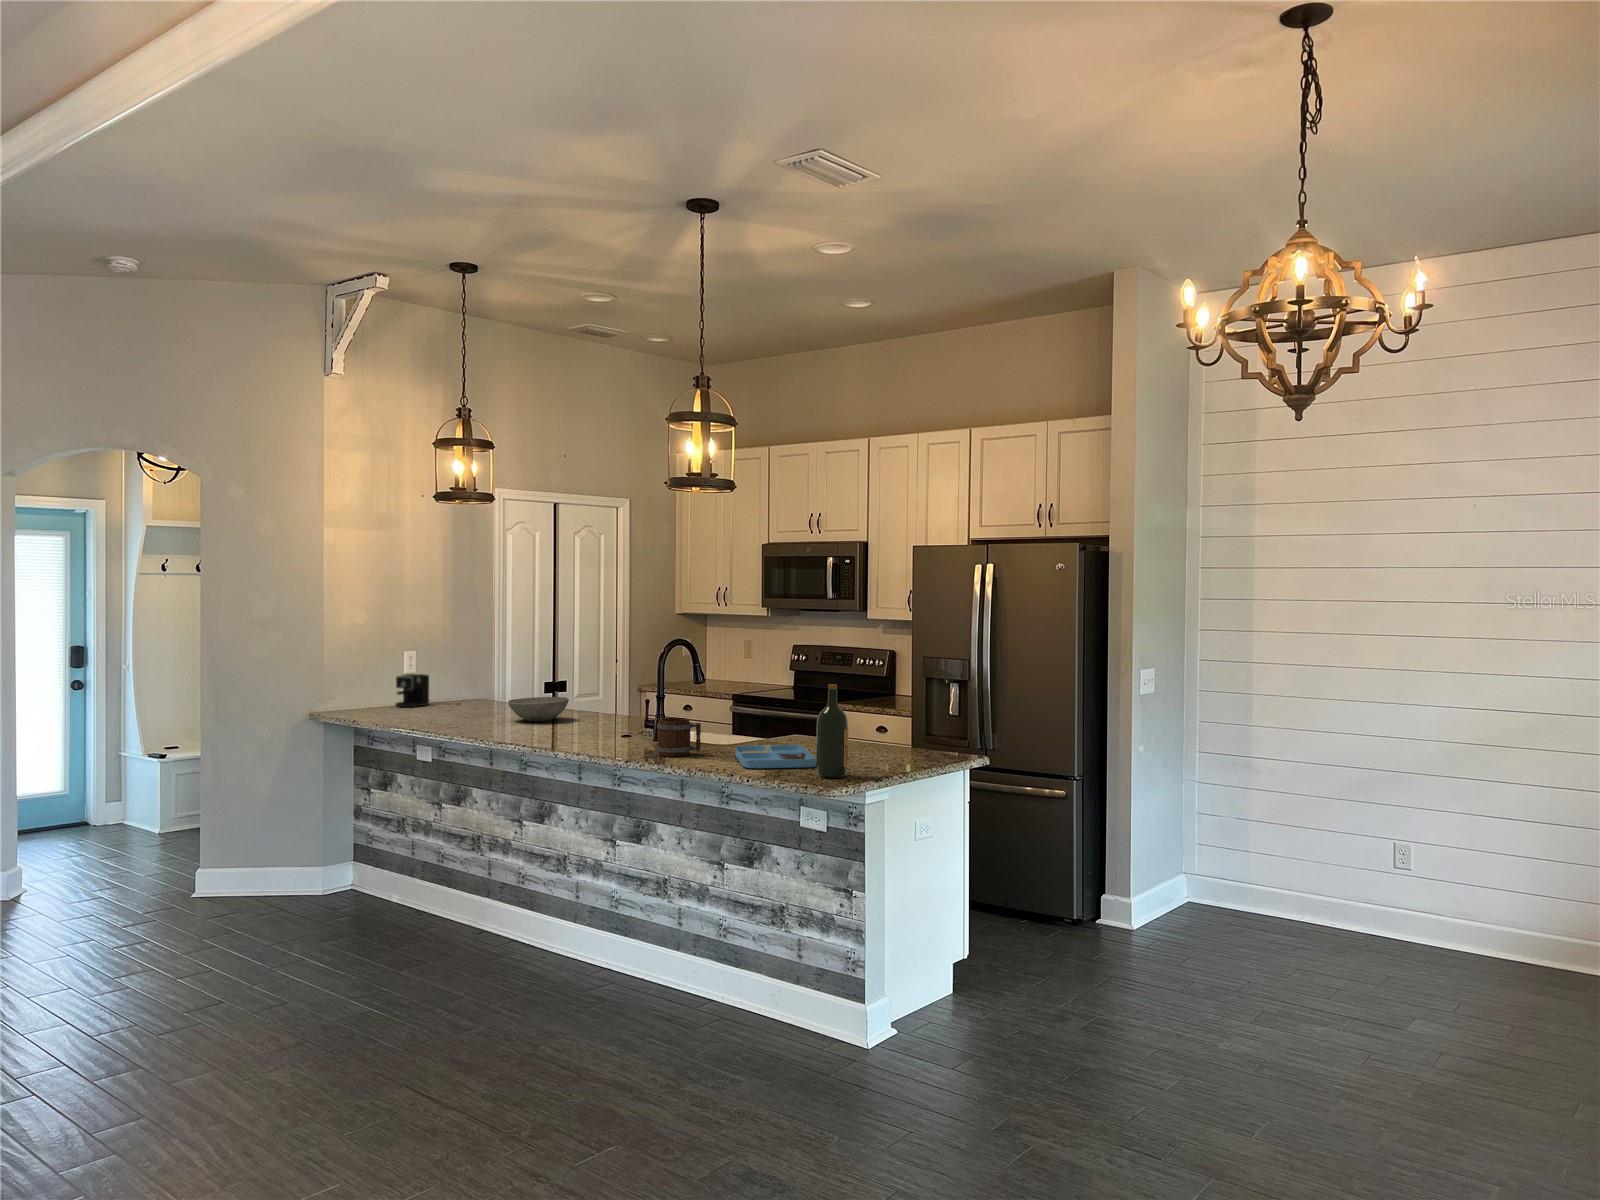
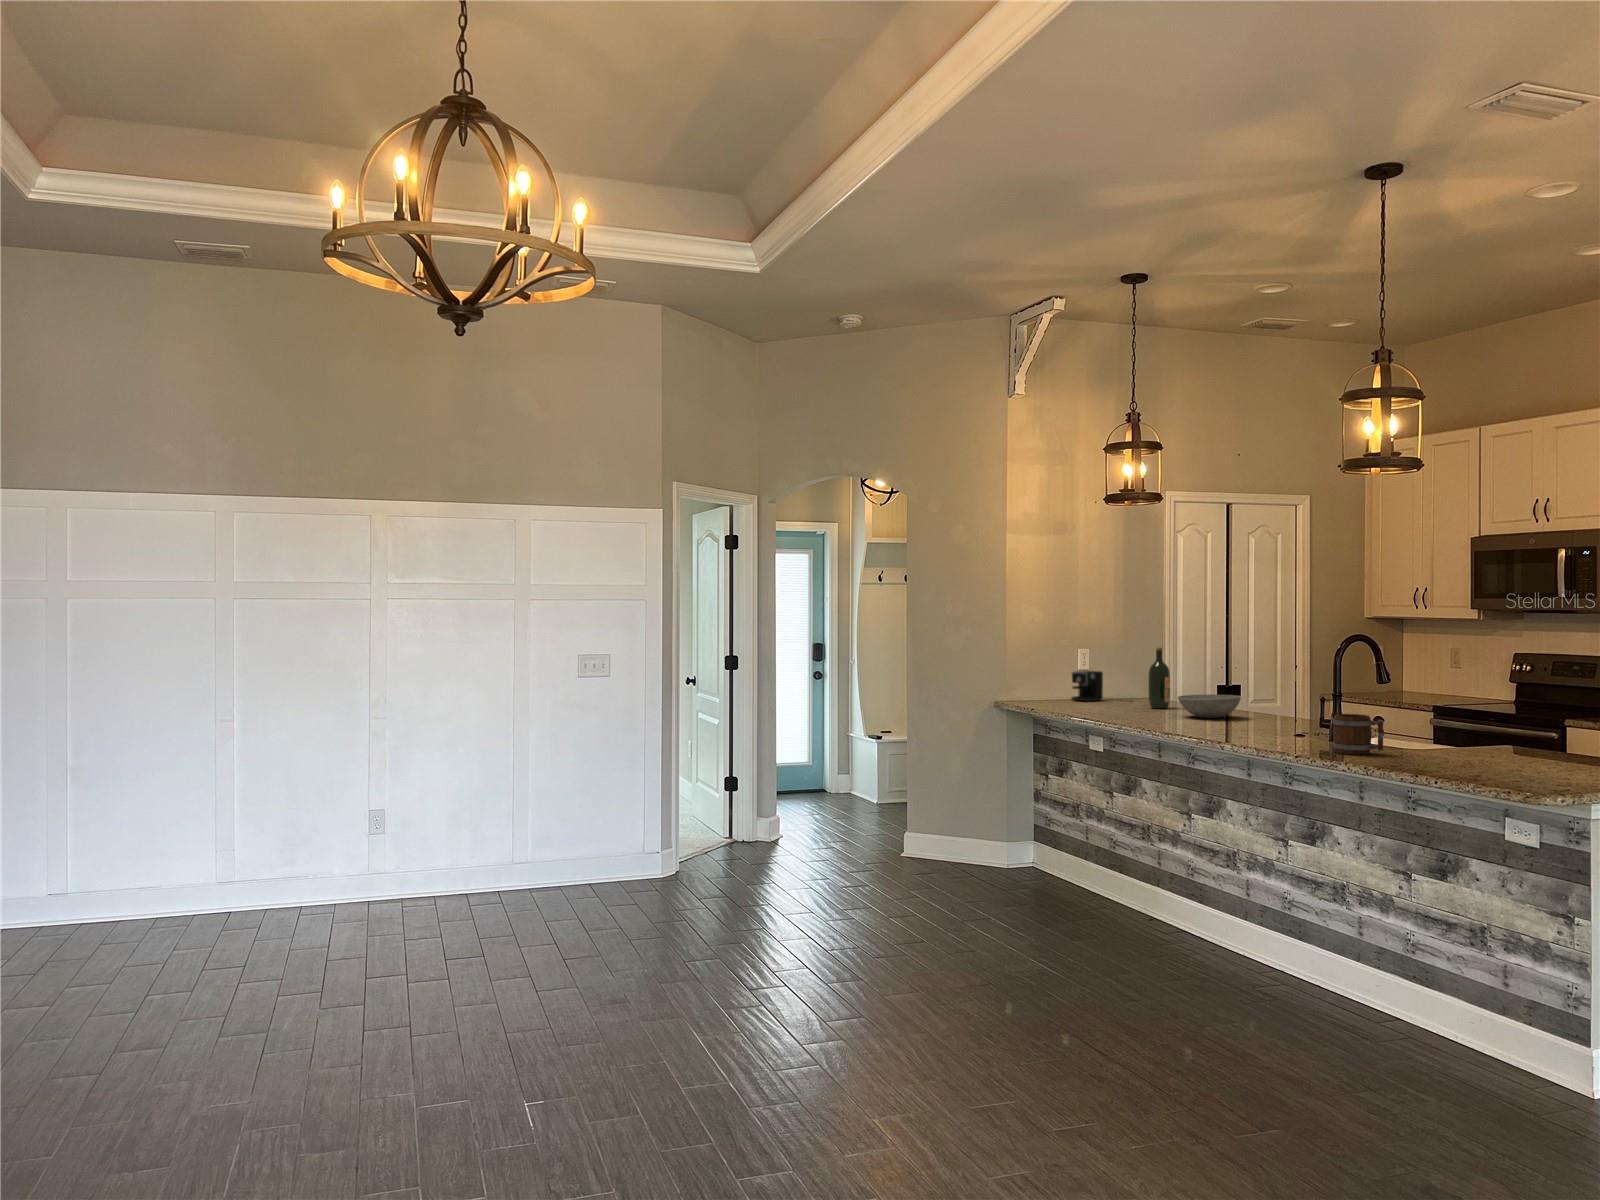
wine bottle: present [816,684,848,778] -> present [1148,647,1170,709]
tray: present [735,745,816,768] -> none [1425,748,1525,773]

